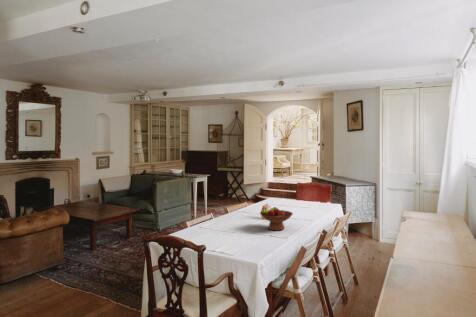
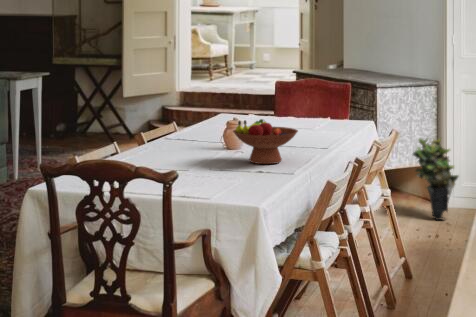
potted plant: none [361,210,385,250] -> present [413,138,458,220]

